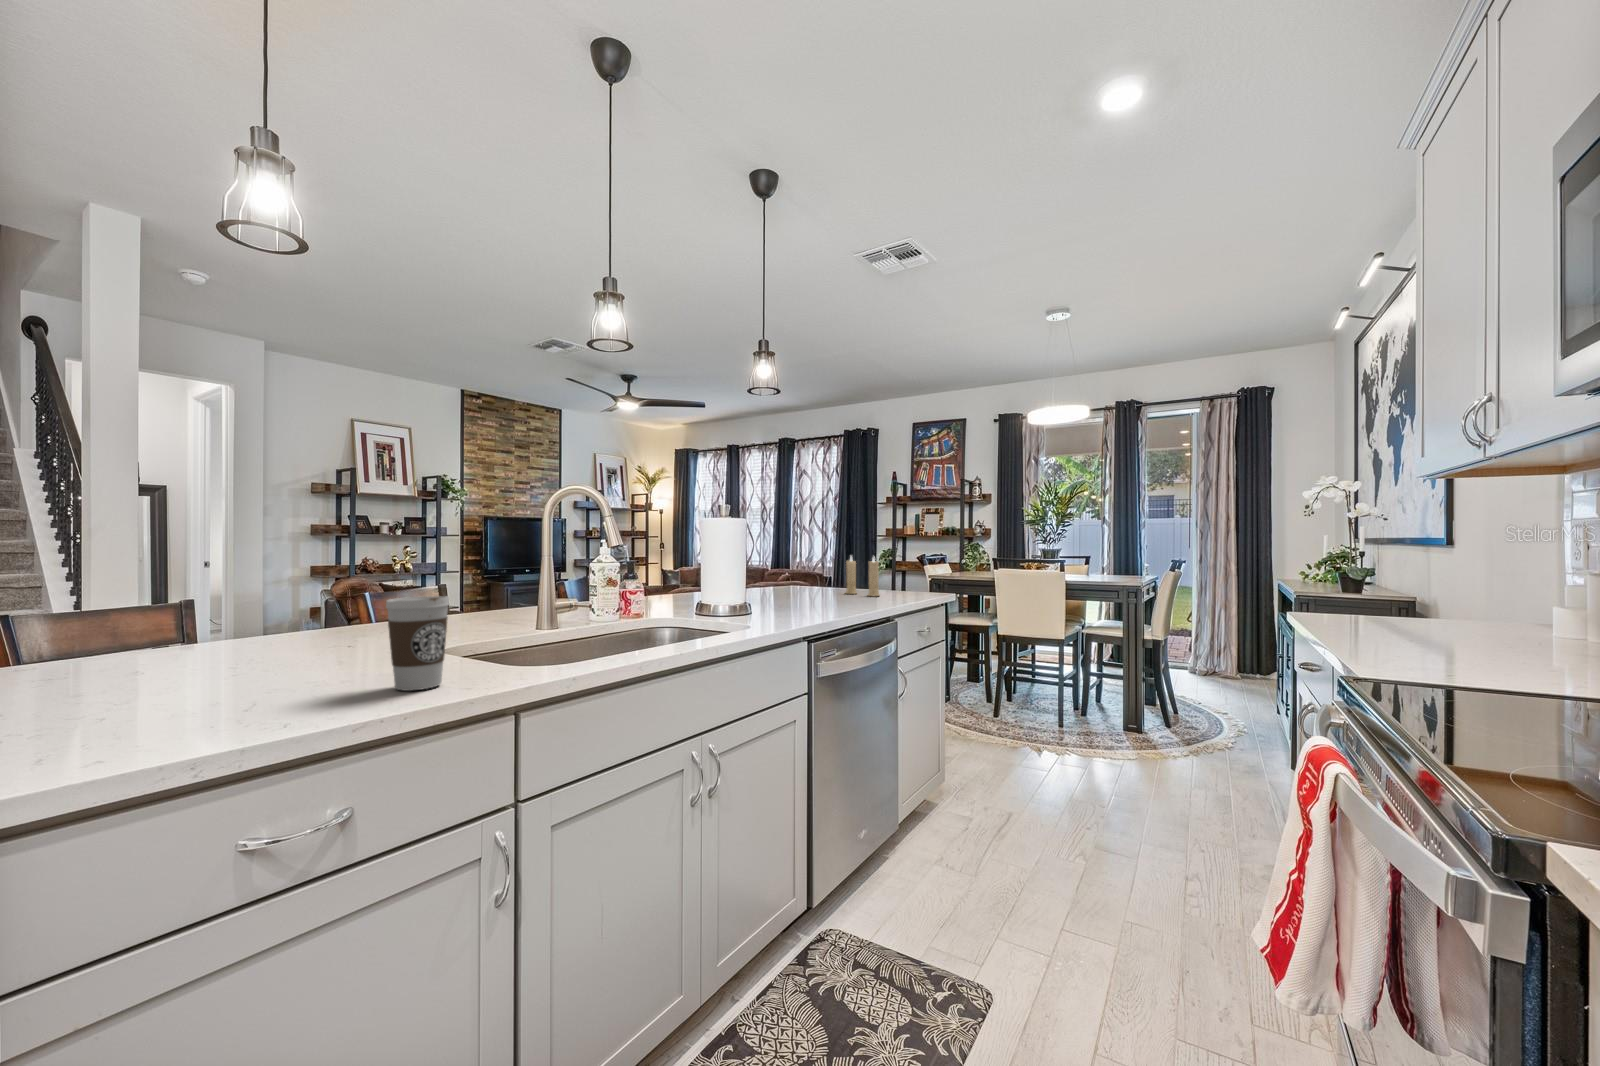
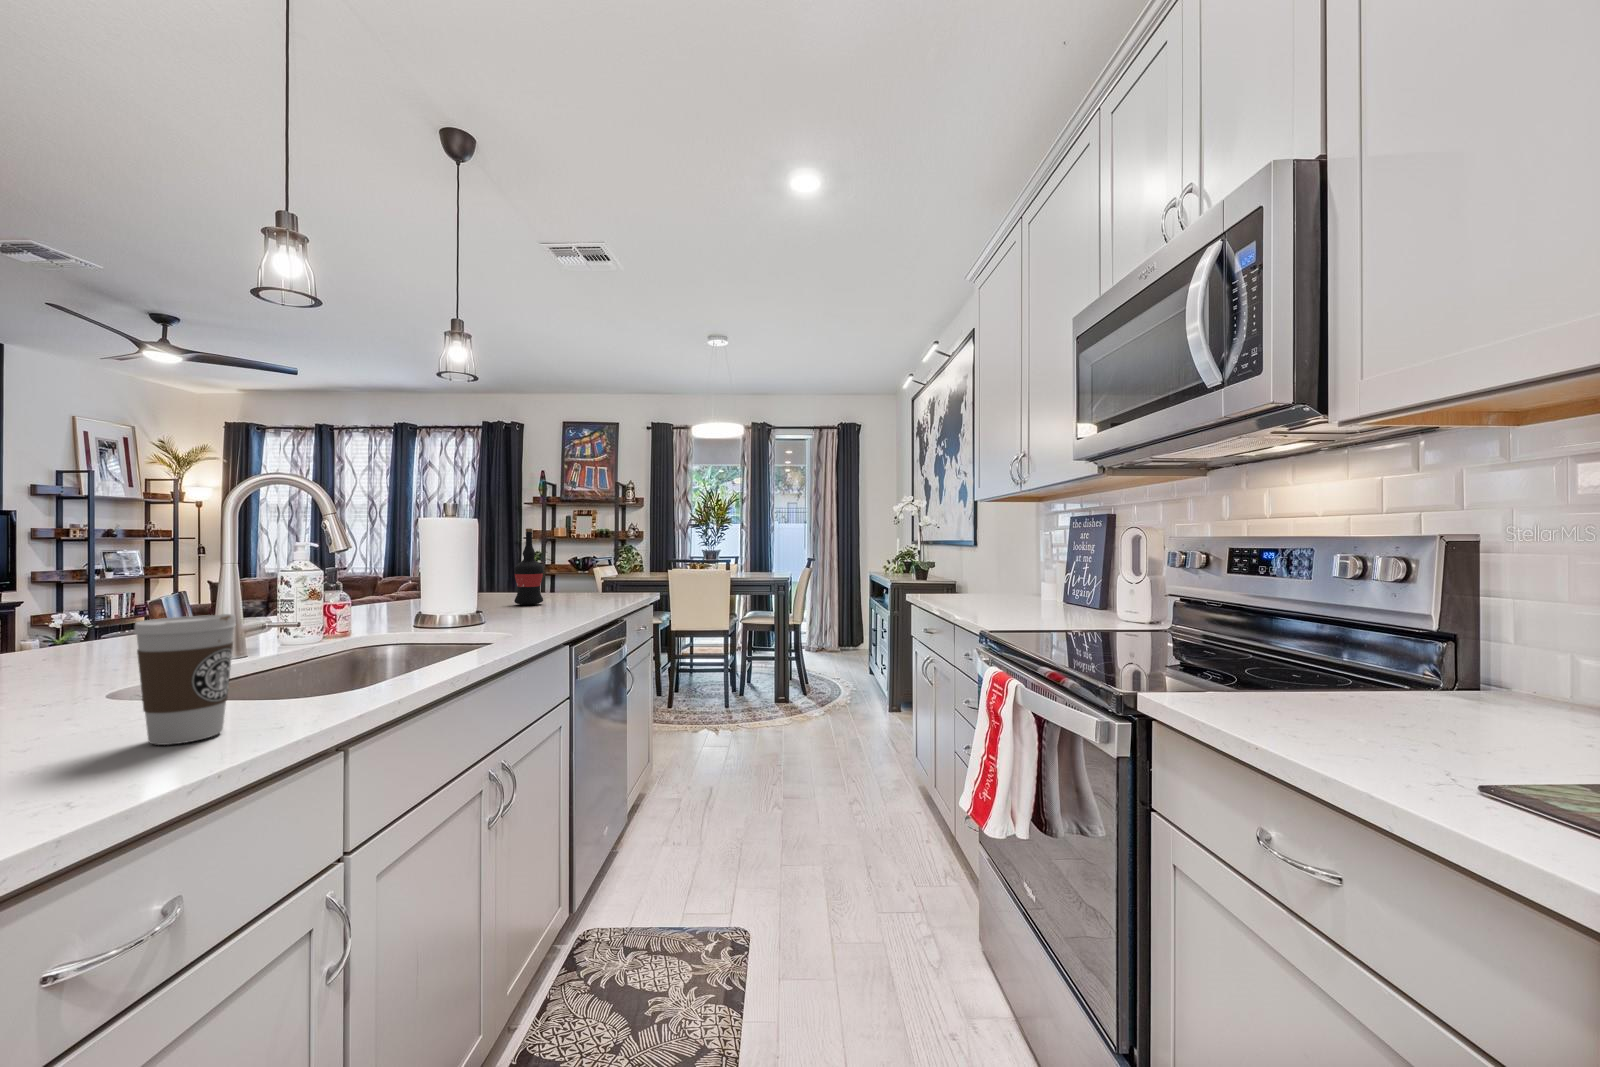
wine bottle: none [803,528,829,600] -> present [514,528,543,605]
candle: present [846,556,879,596] -> none [547,556,588,598]

